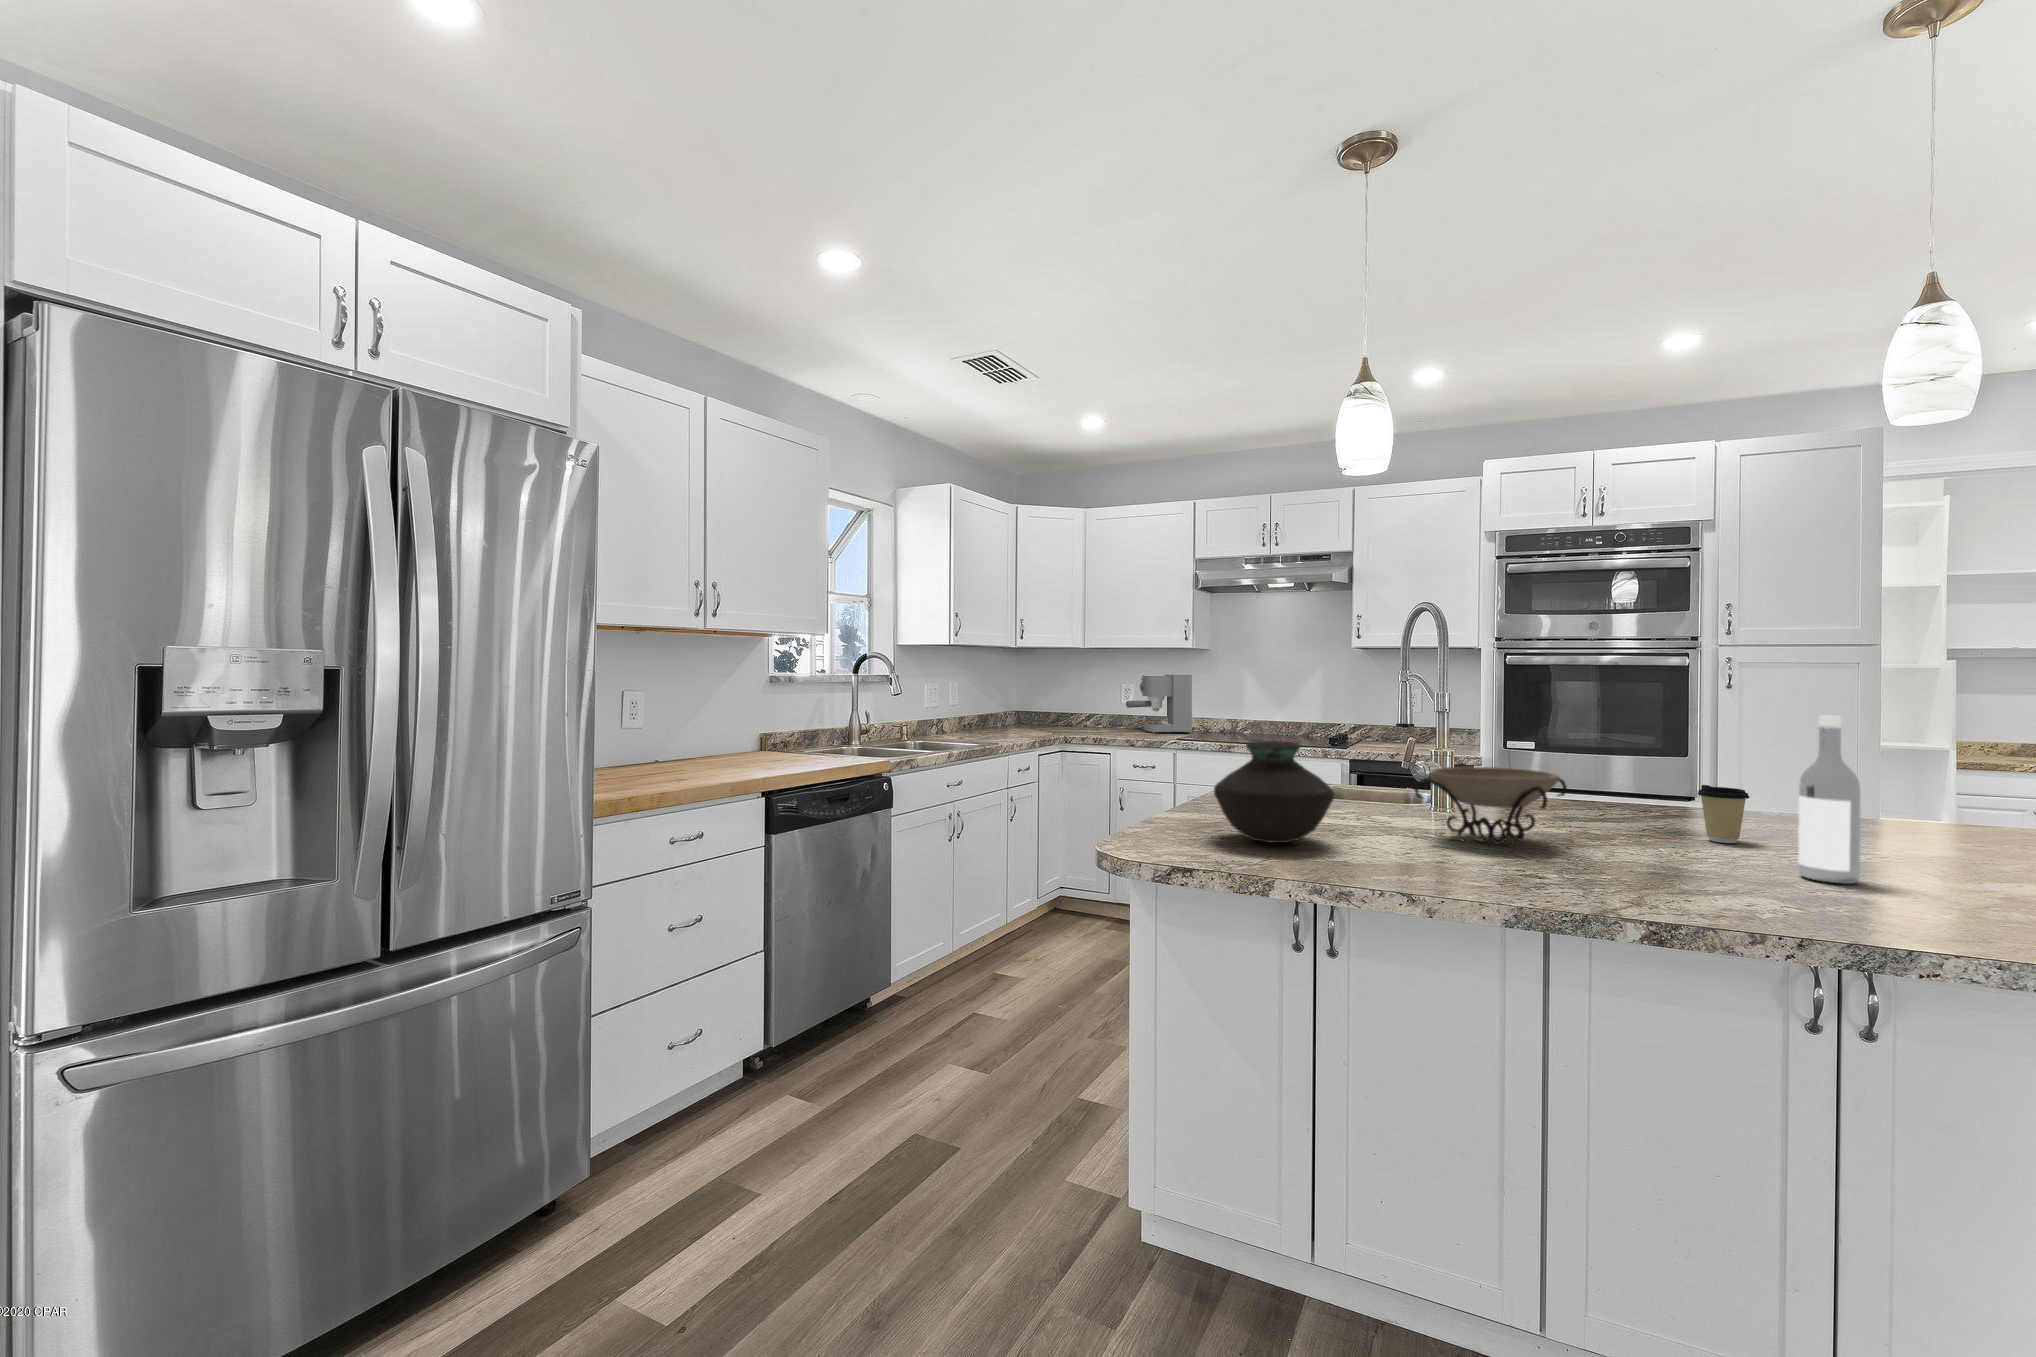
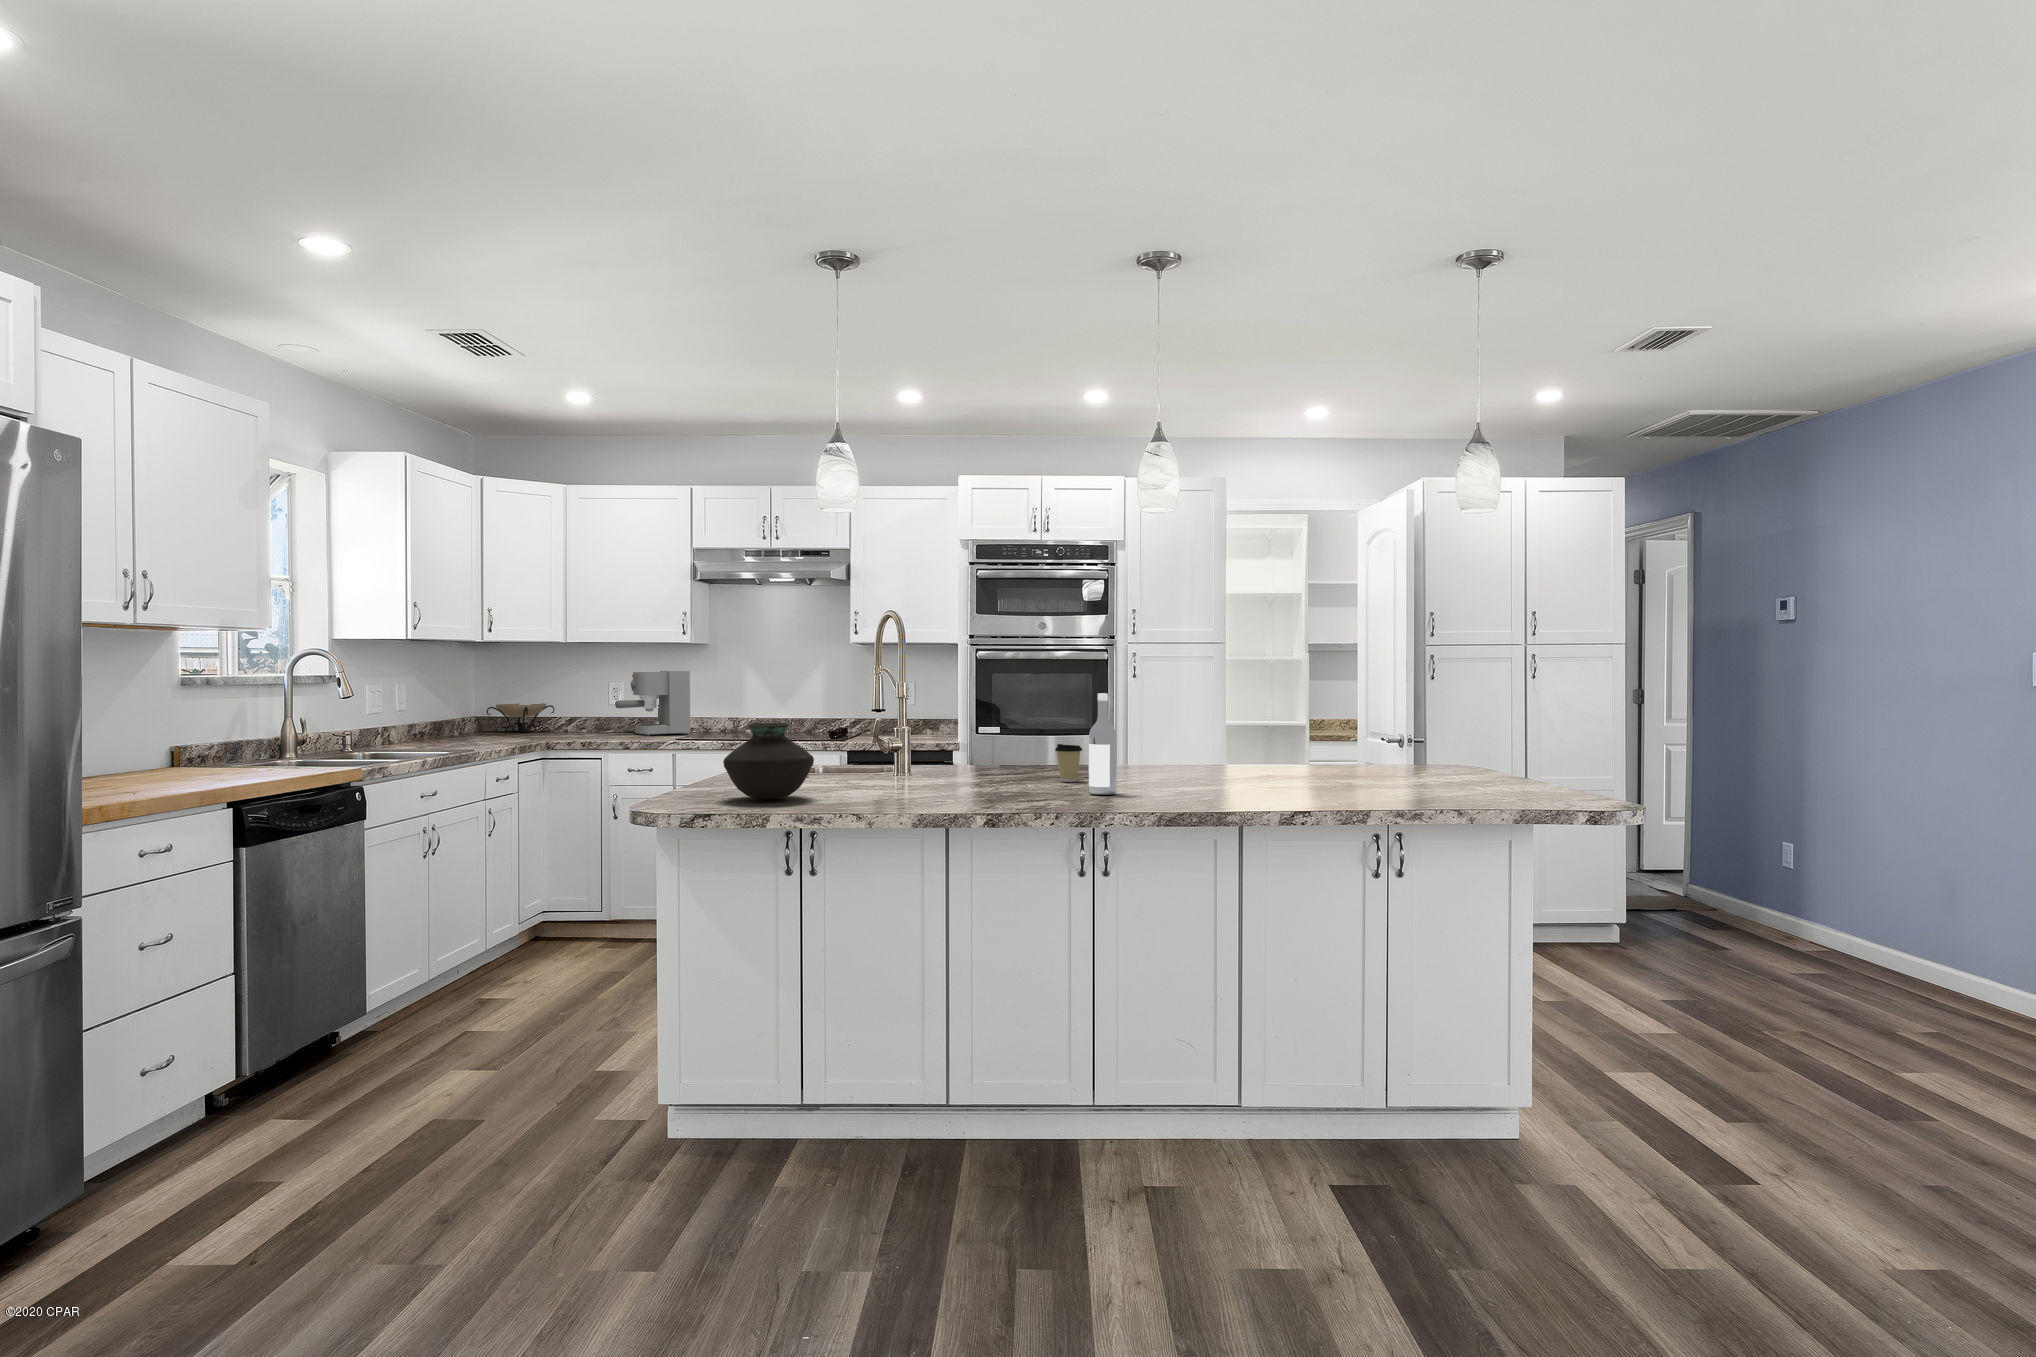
decorative bowl: present [1415,767,1567,847] -> present [487,703,555,732]

